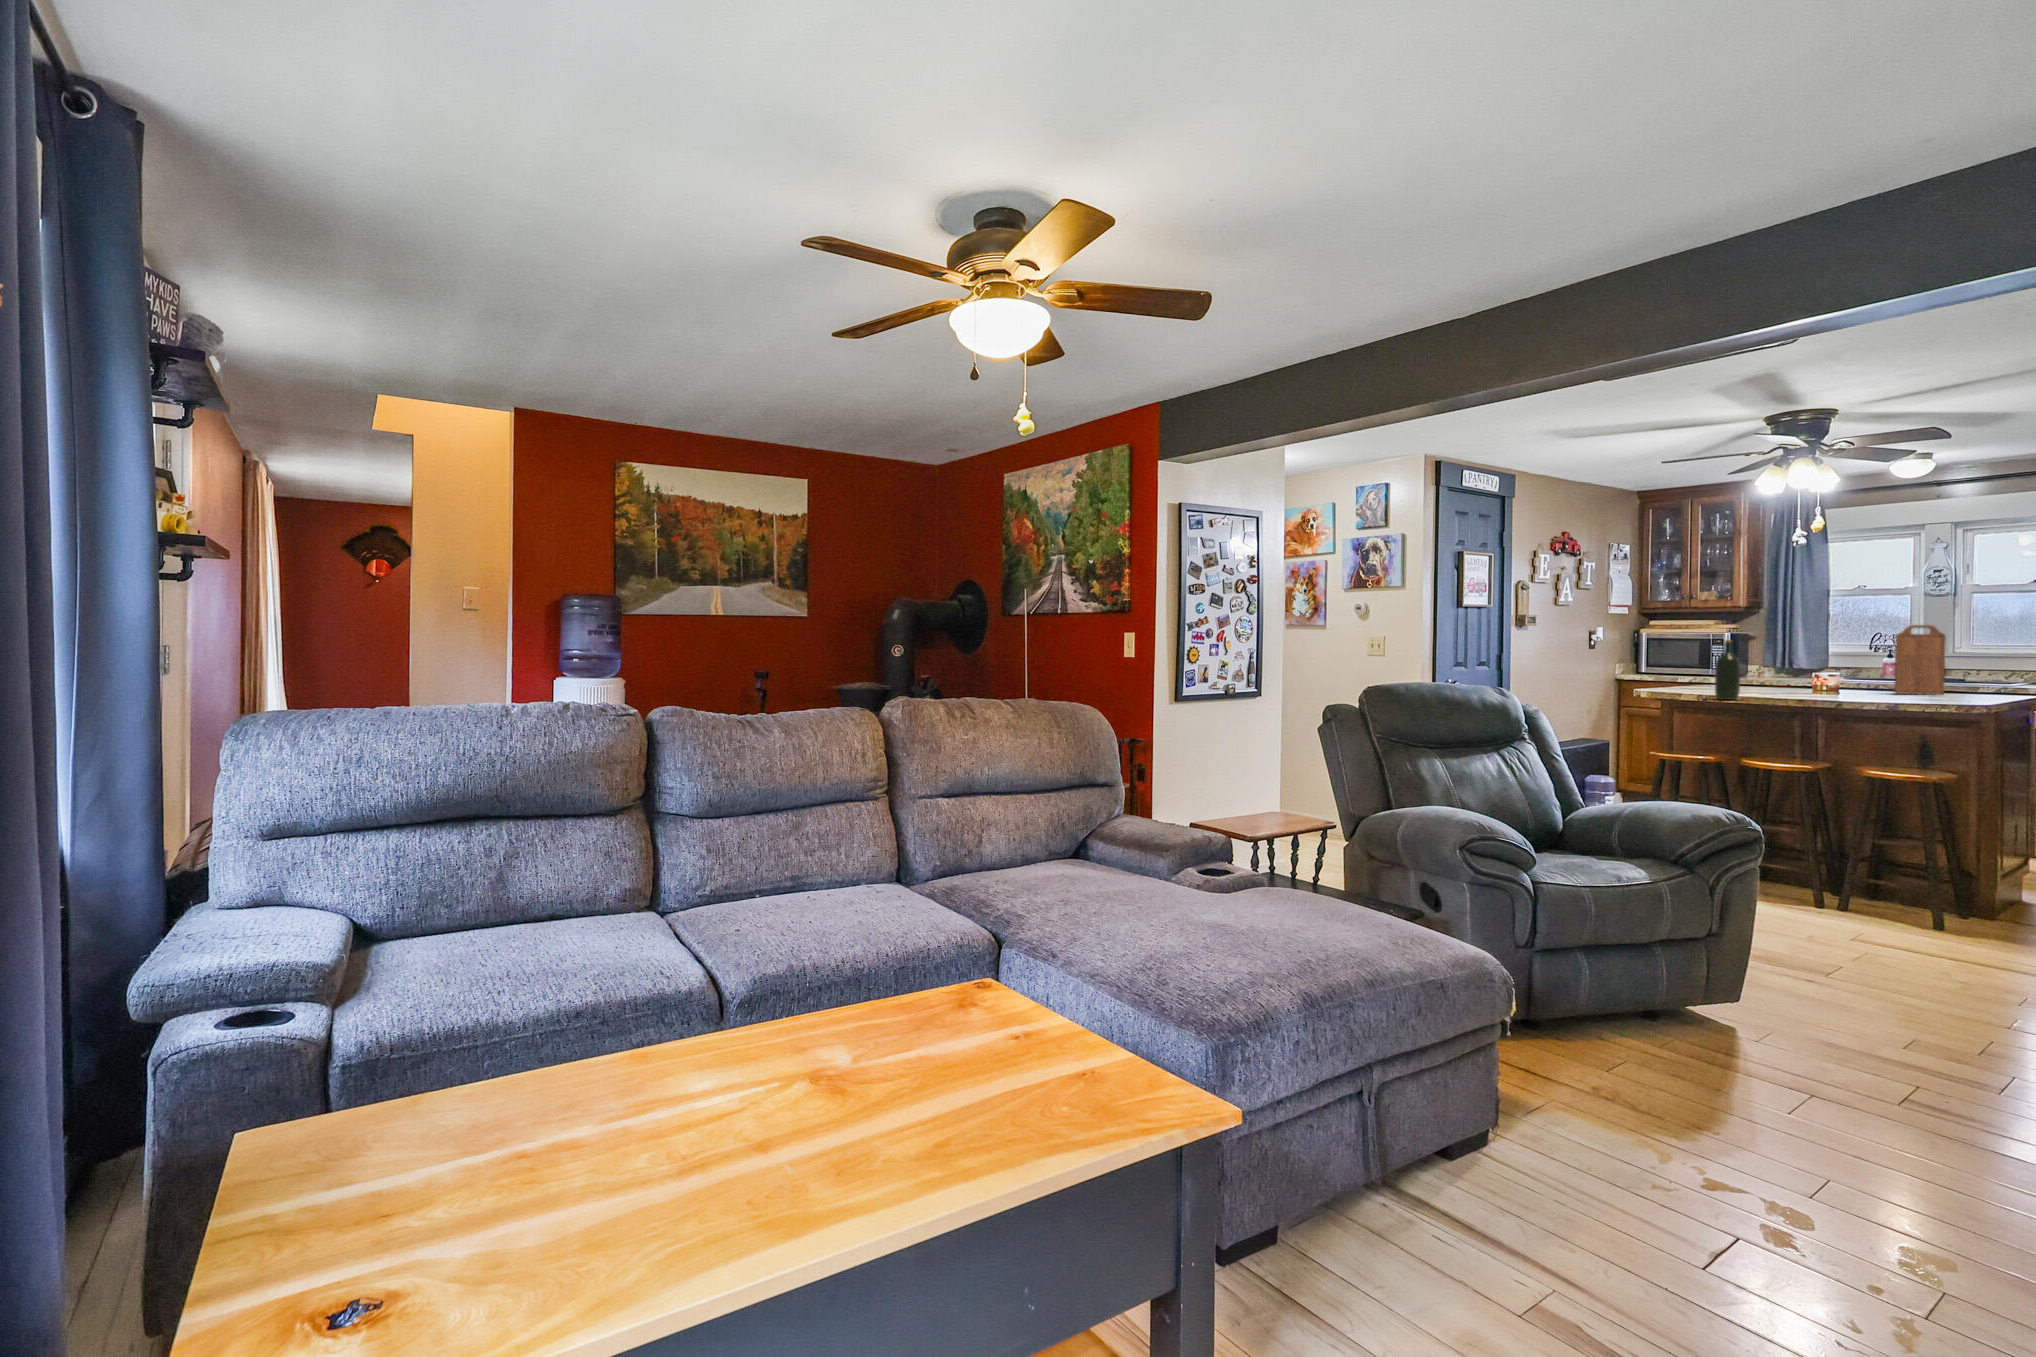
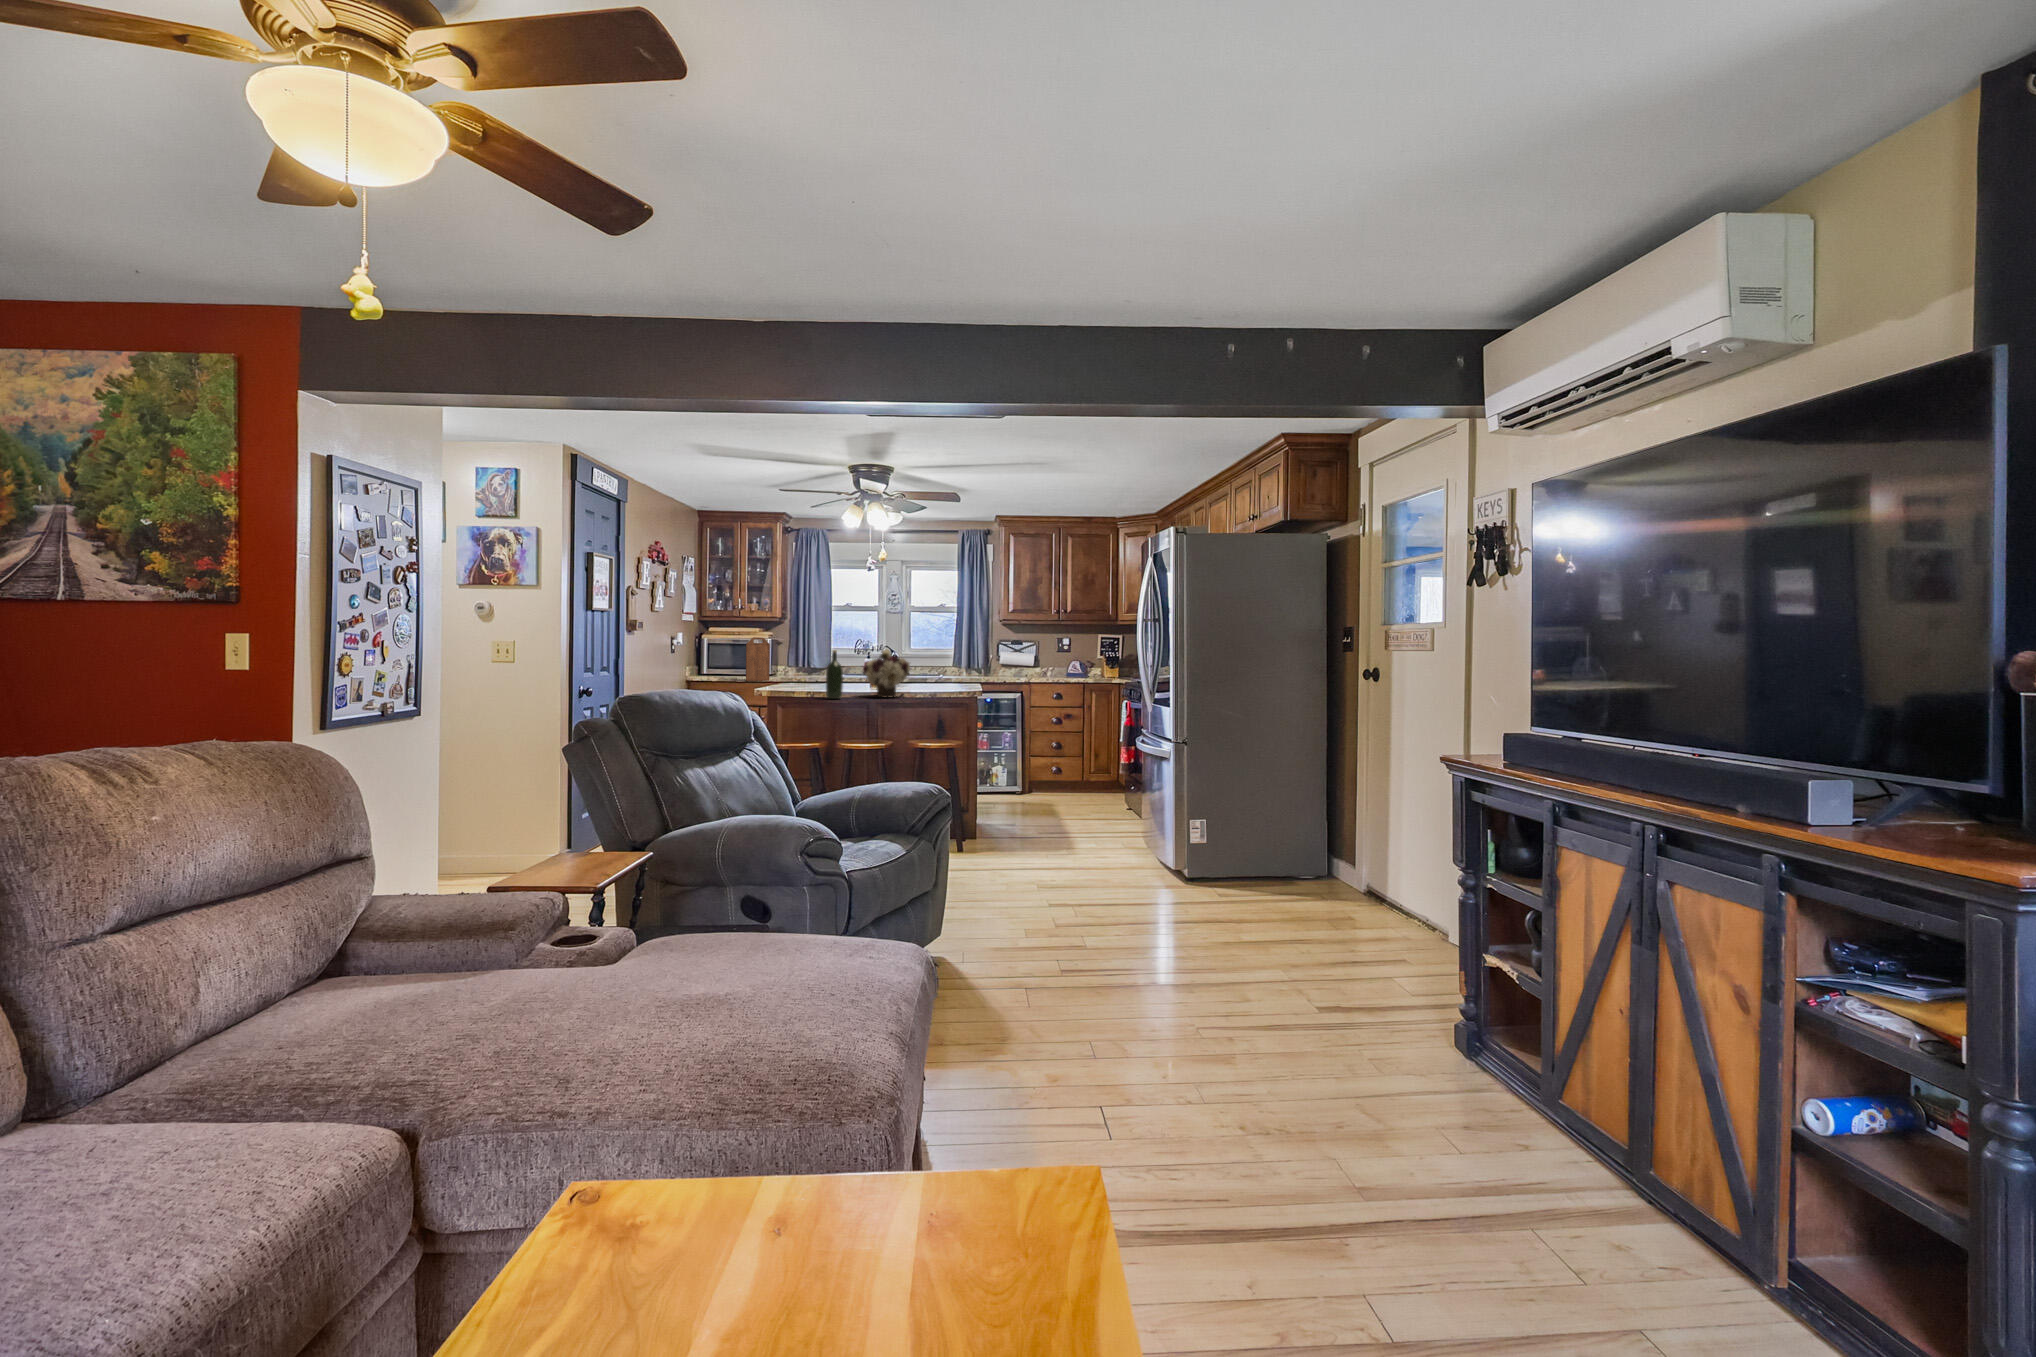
cutting board: present [1894,625,1946,695] -> present [746,637,770,681]
flower arrangement: none [1778,637,1854,700] -> present [863,649,910,697]

